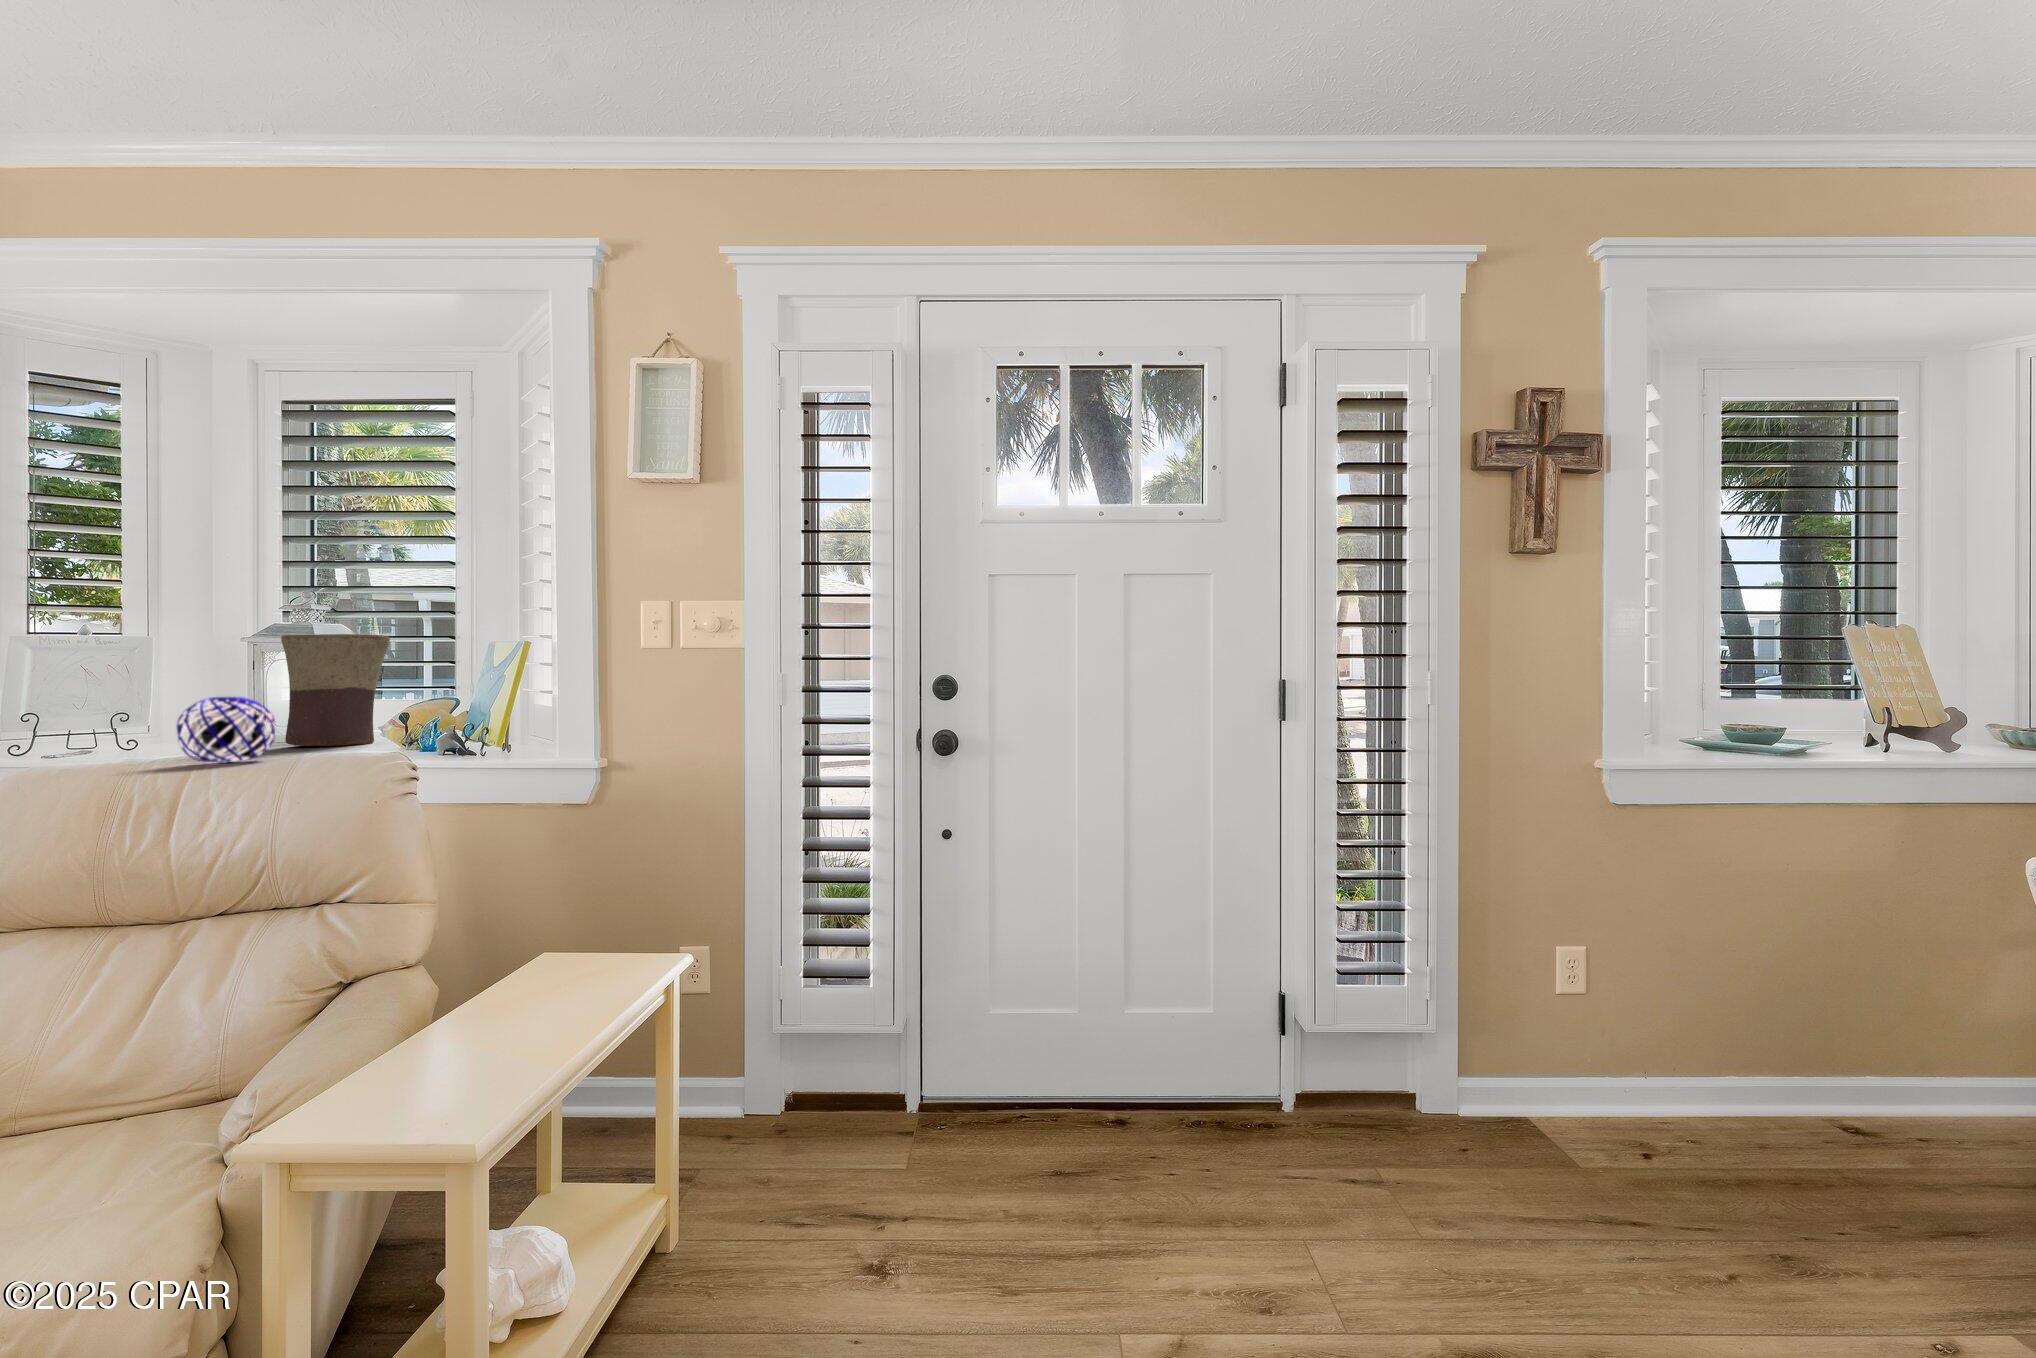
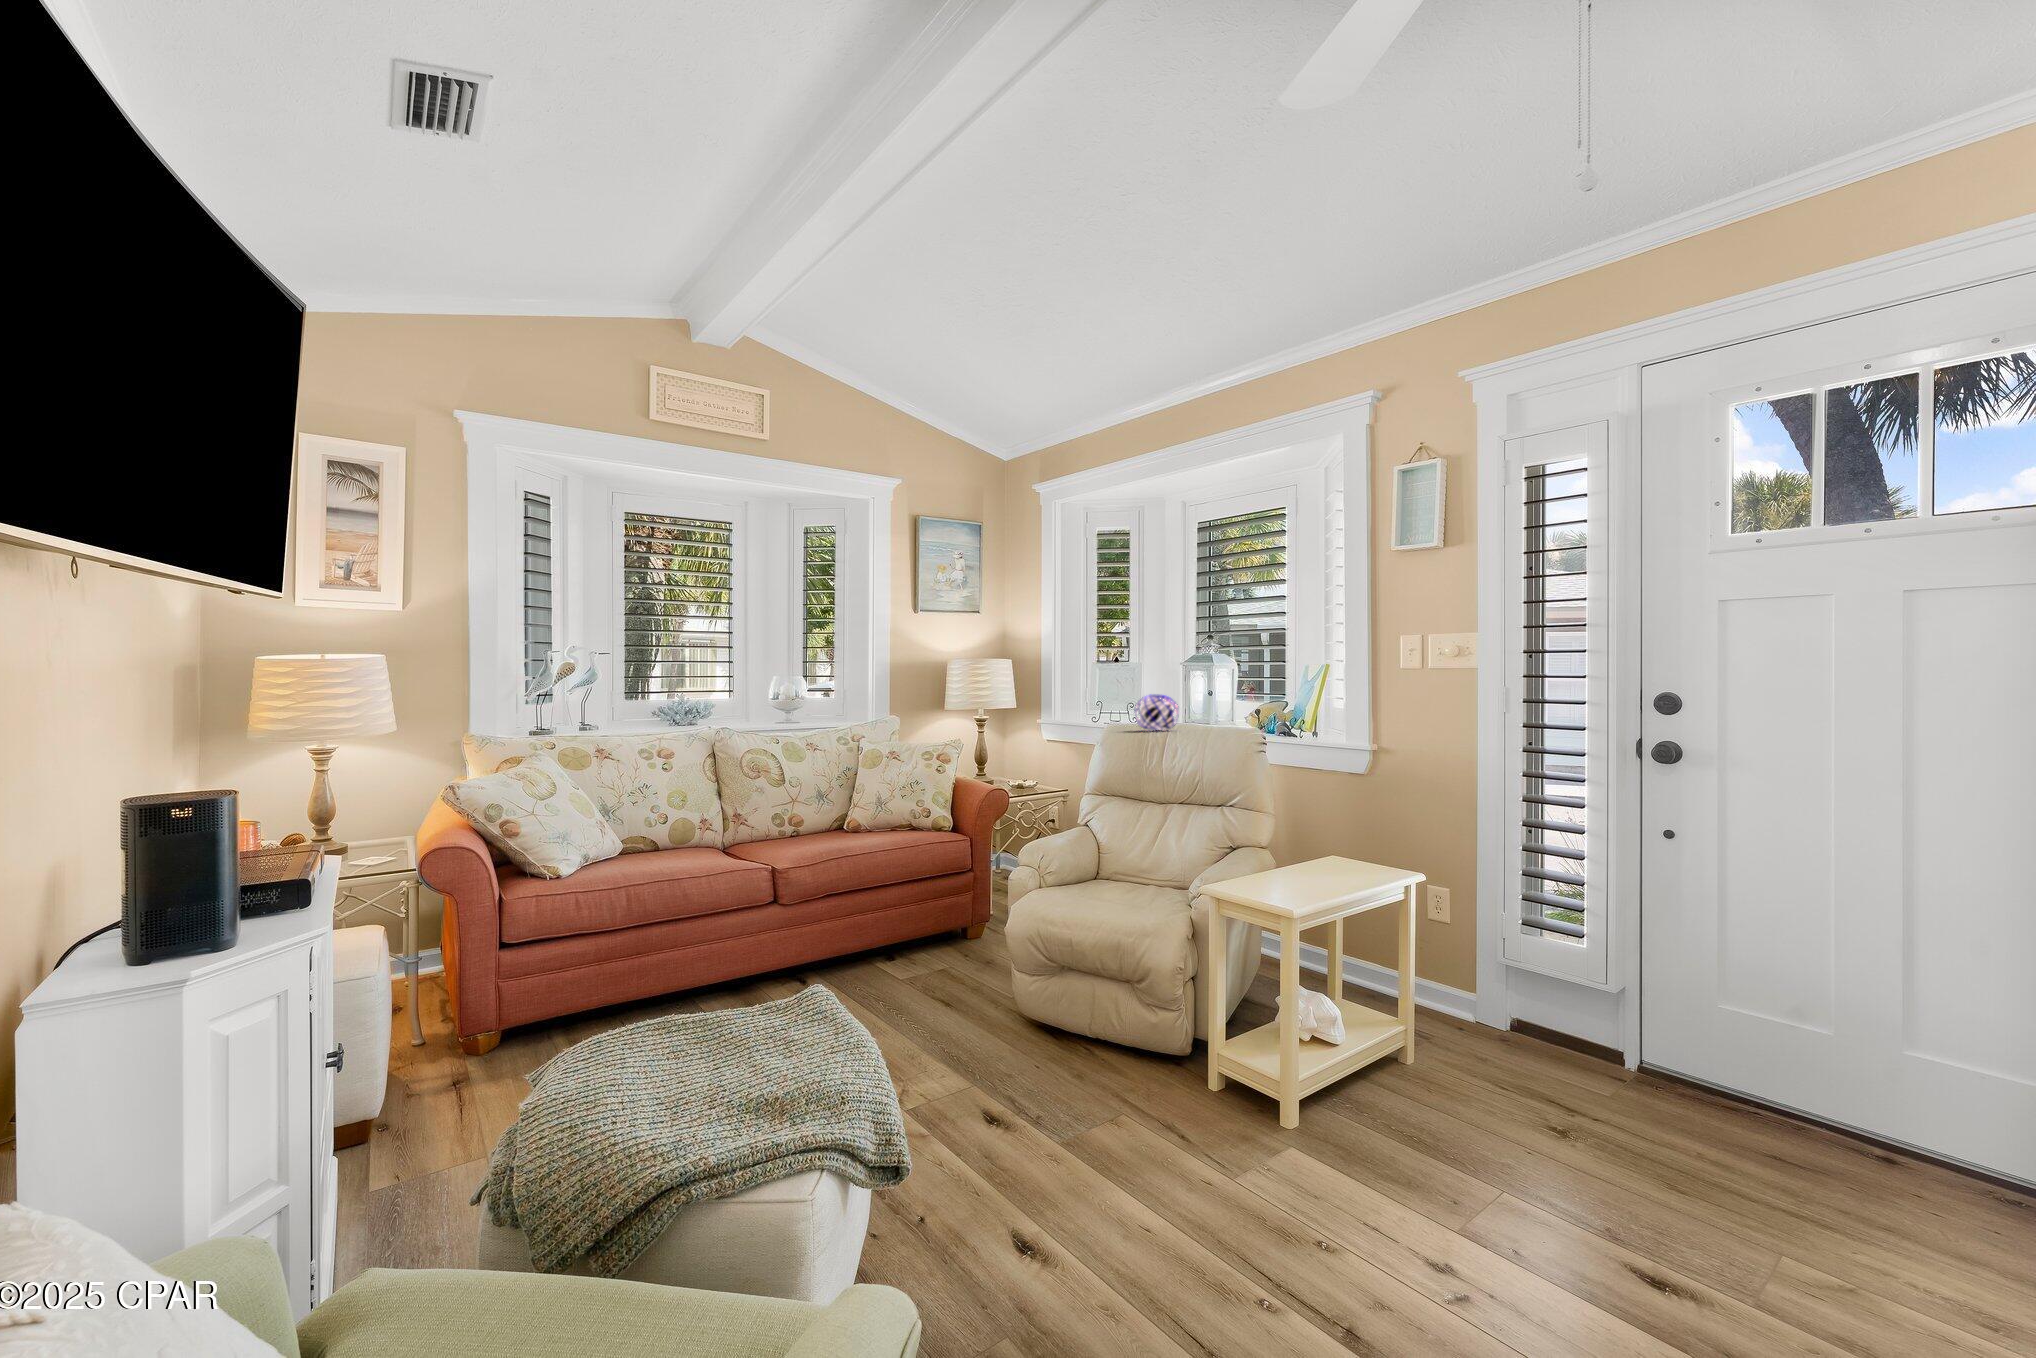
flower pot: present [281,634,390,746] -> none [1189,661,1245,726]

